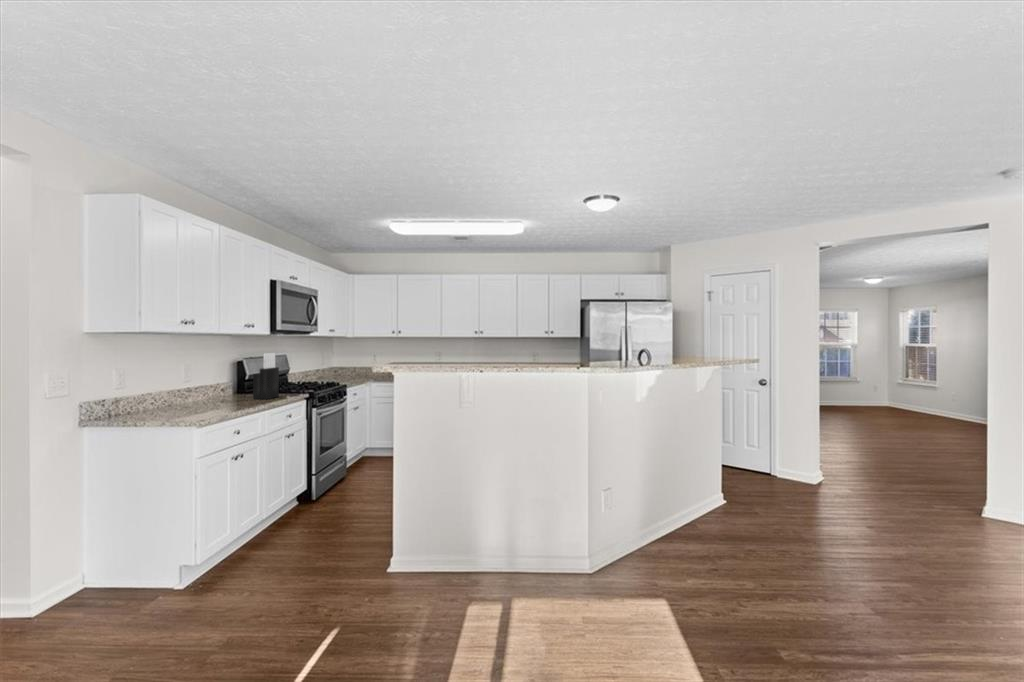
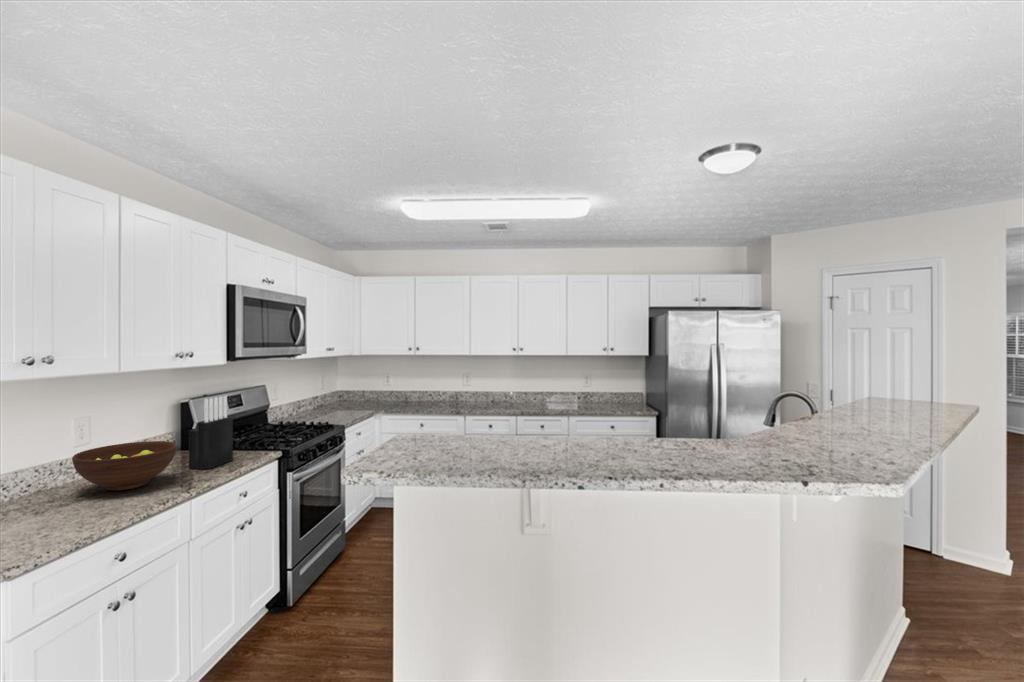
fruit bowl: none [193,379,251,405] -> present [72,441,177,491]

